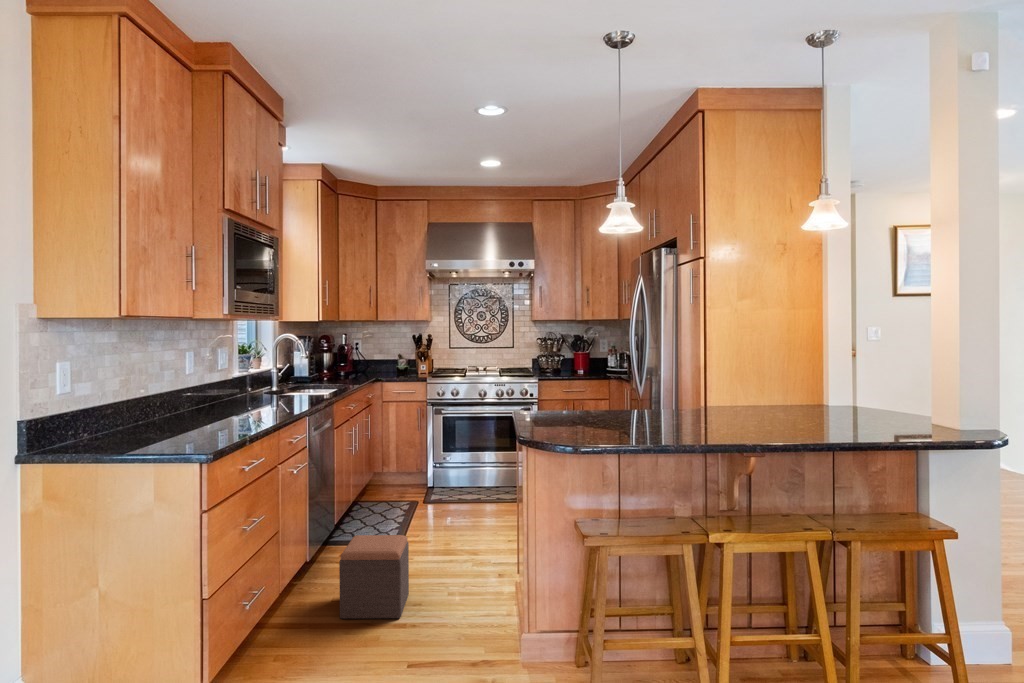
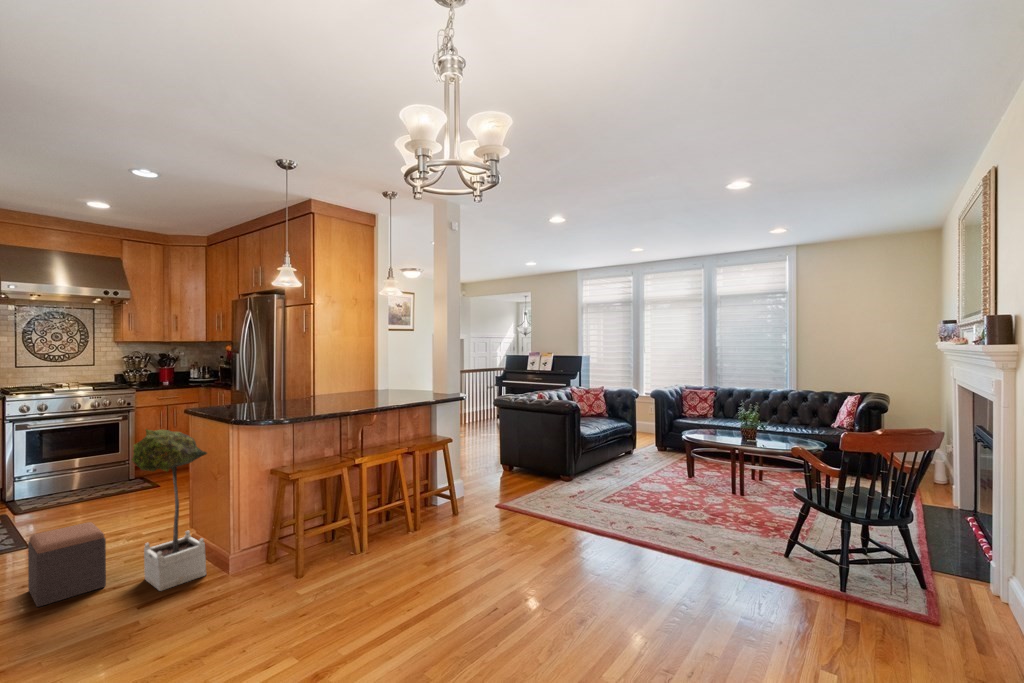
potted tree: none [415,434,498,649] -> present [132,429,207,591]

